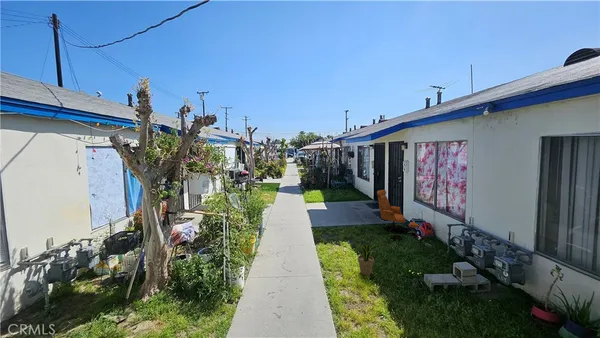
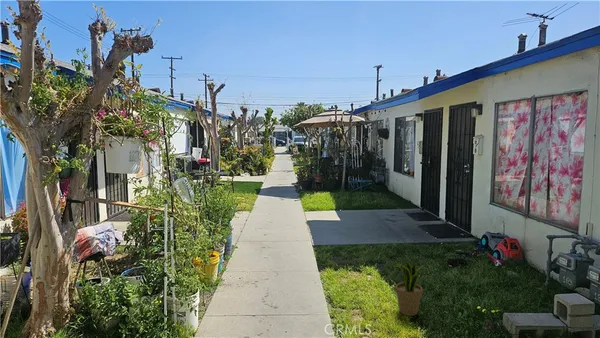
lounge chair: present [377,190,419,236] -> none [428,184,513,261]

